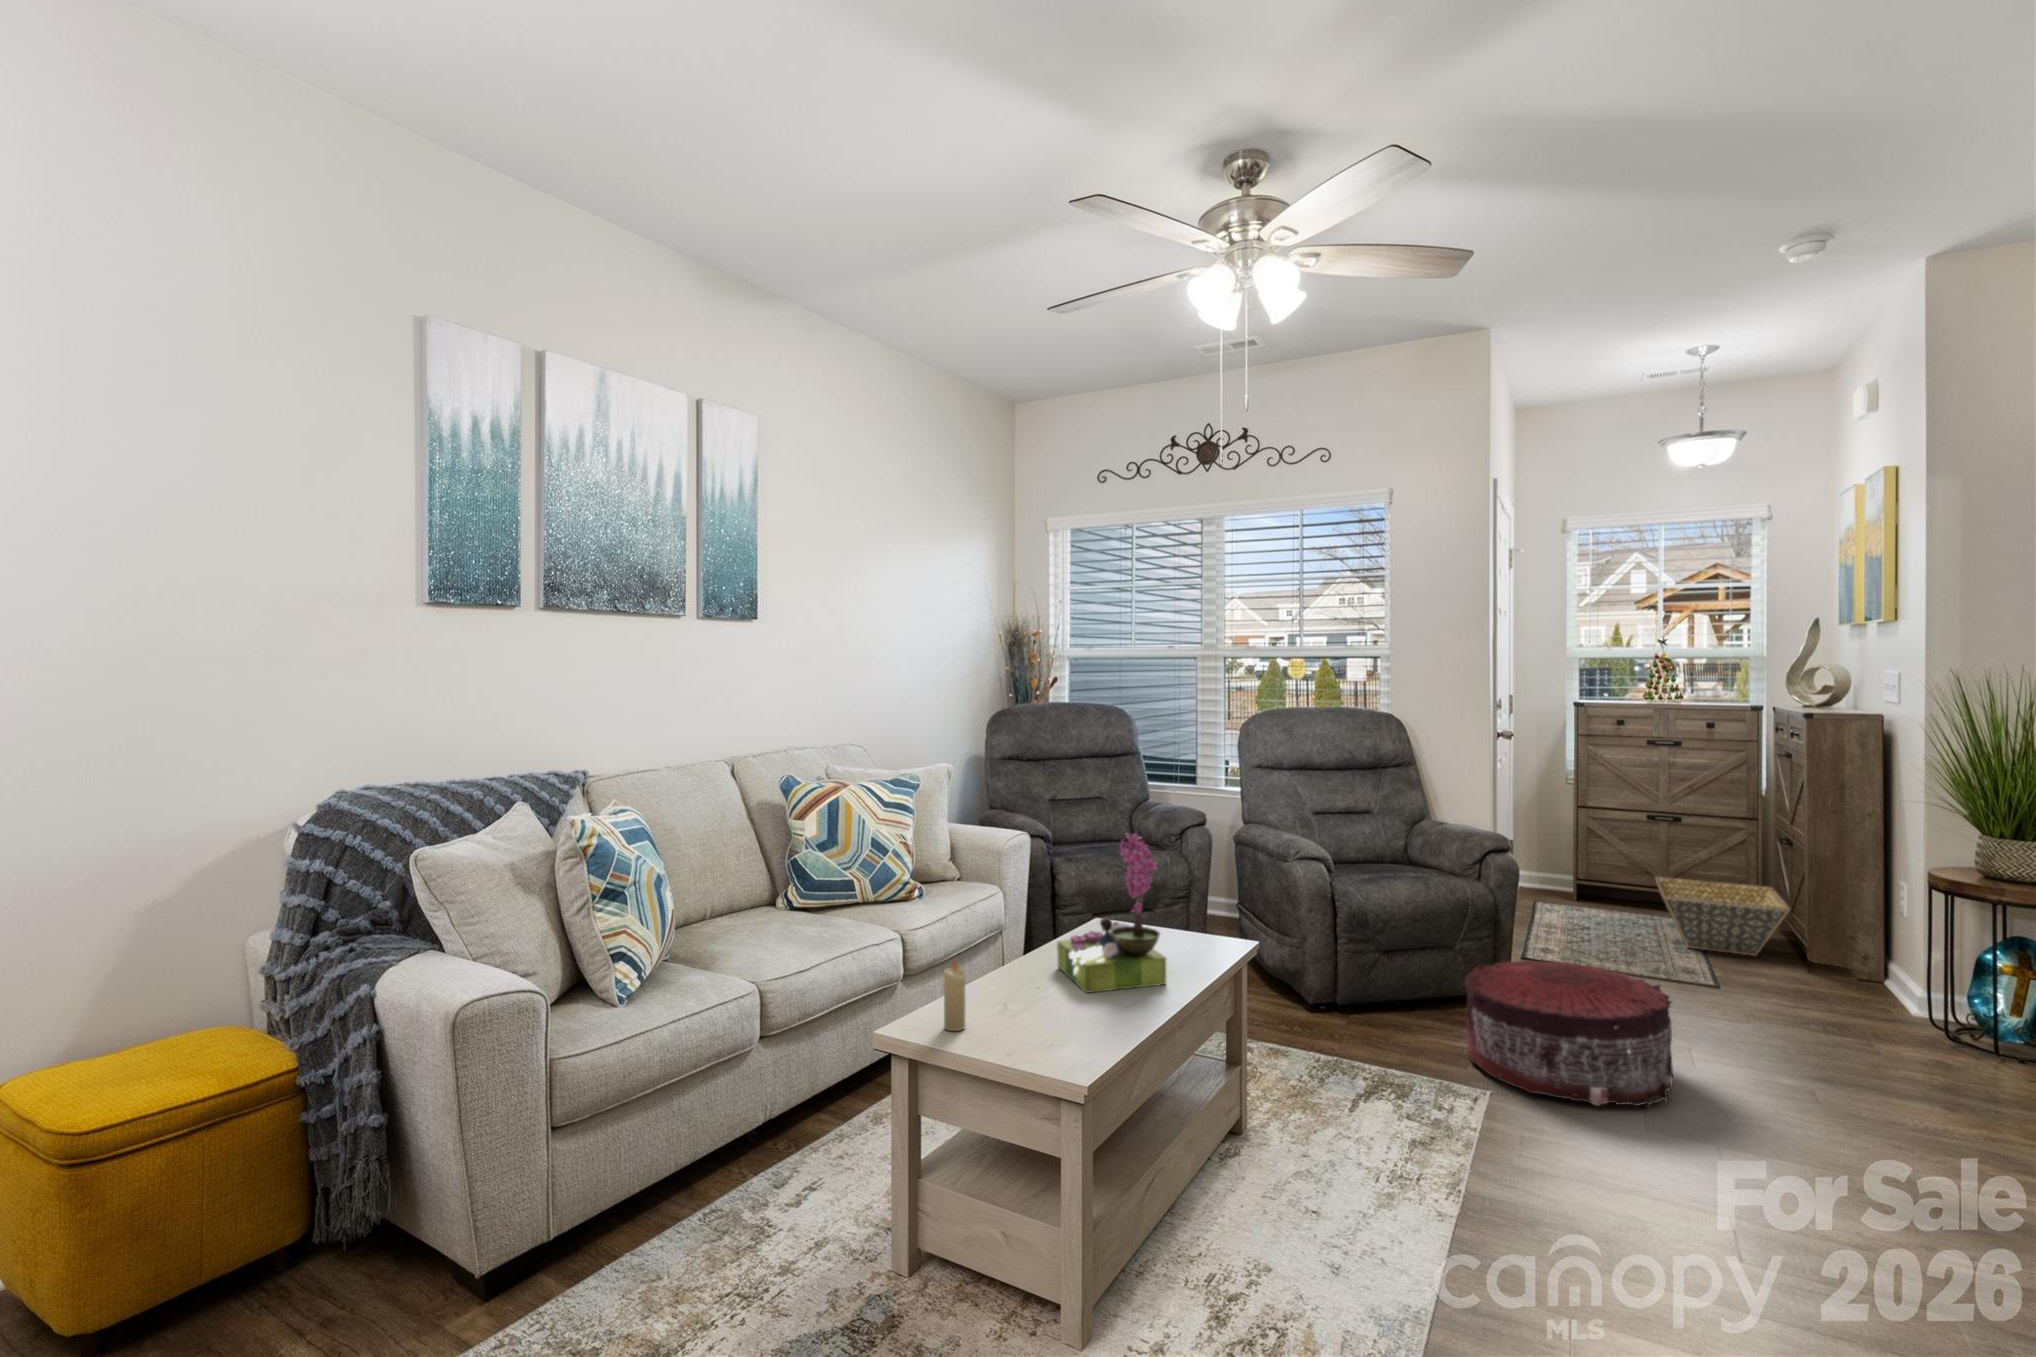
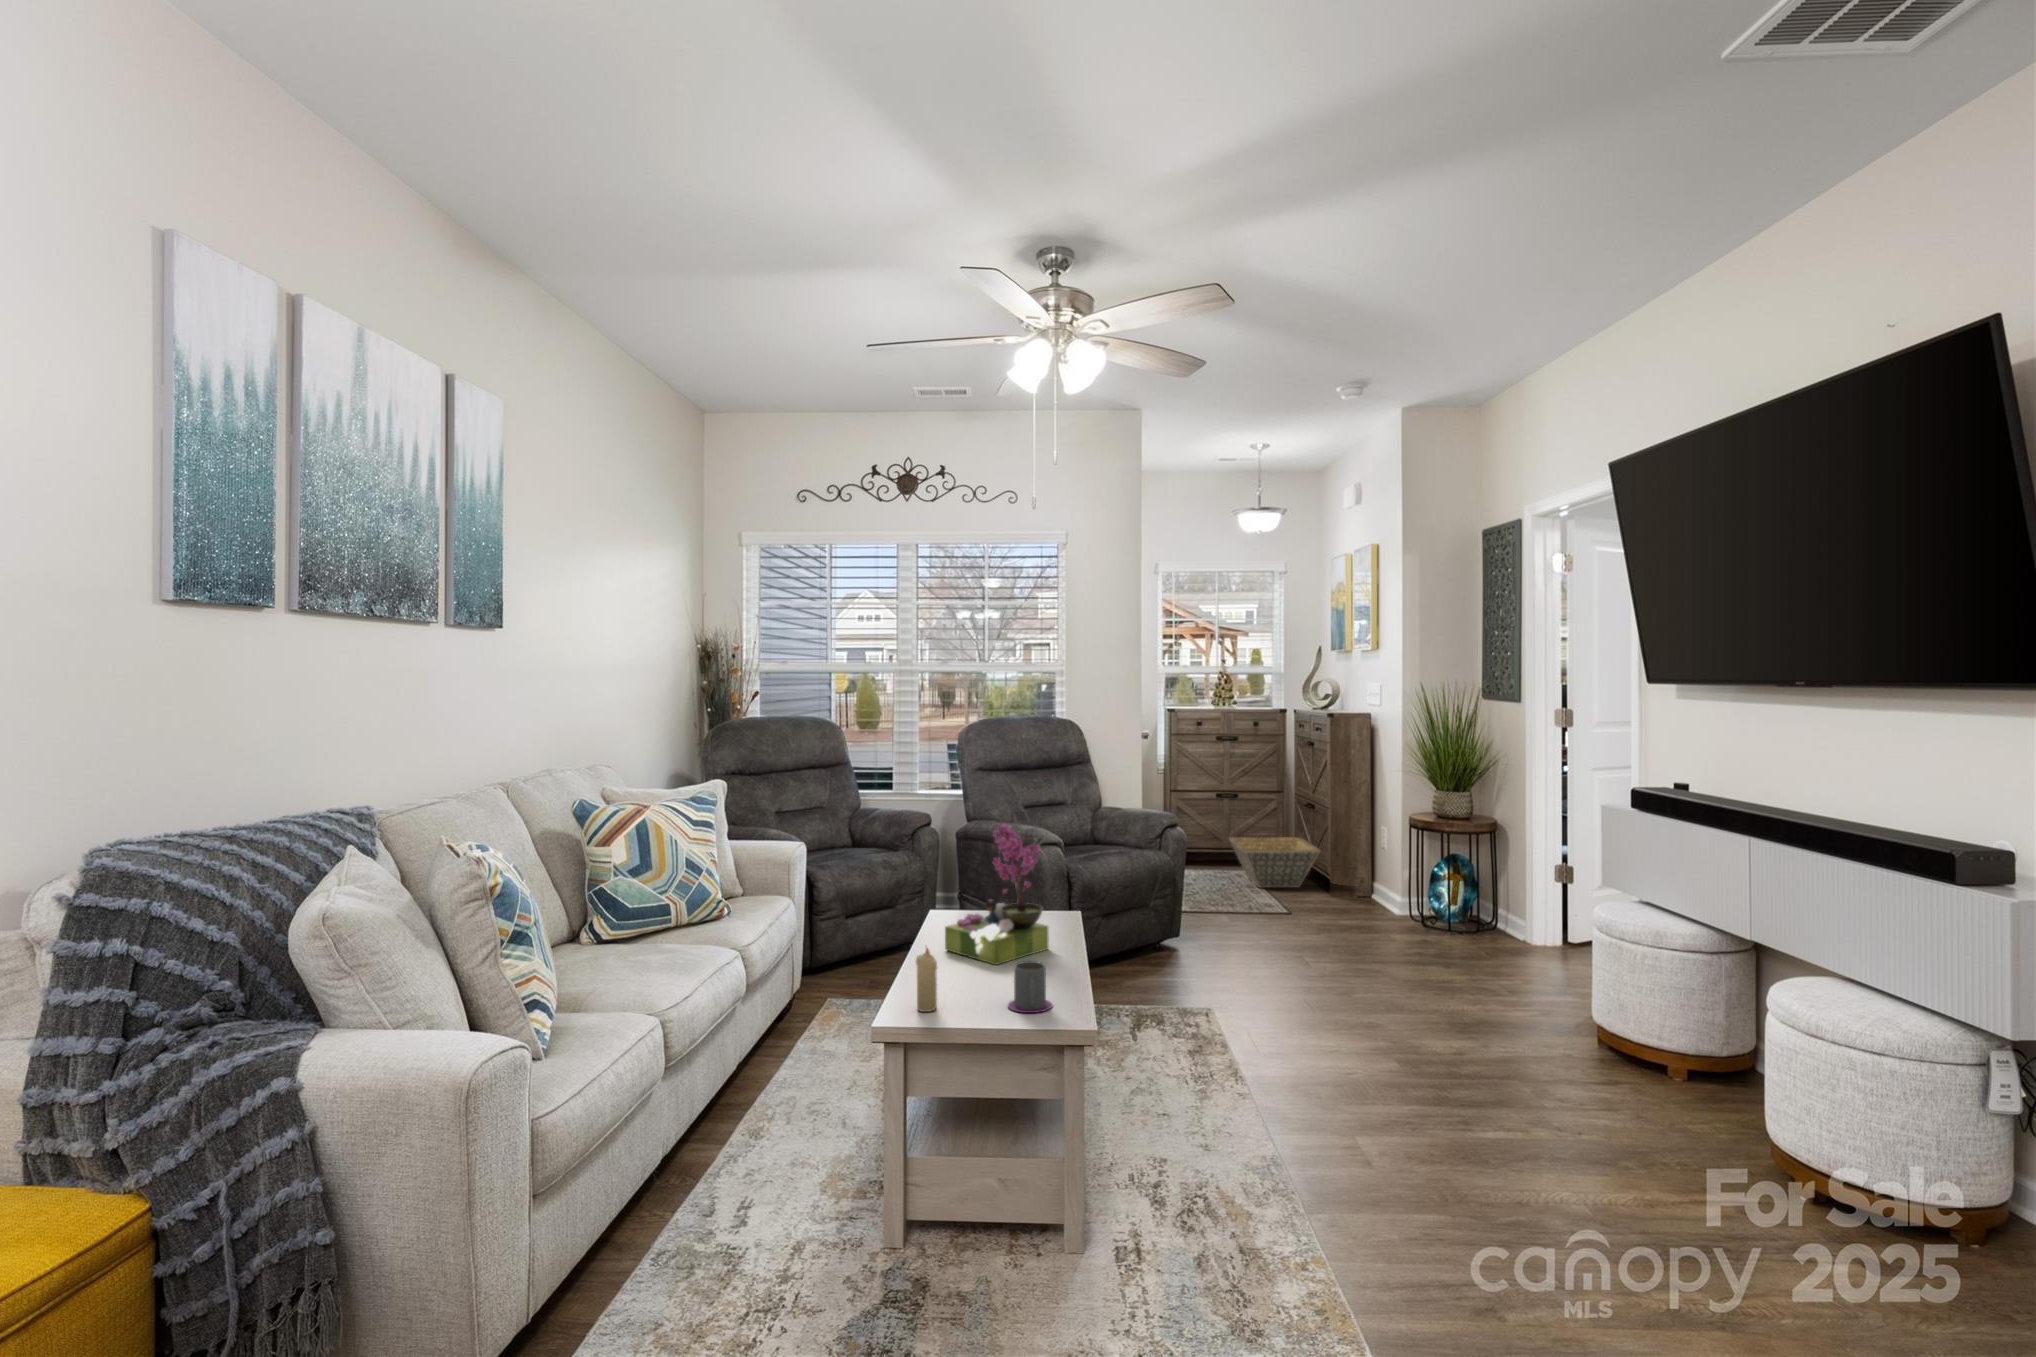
pouf: present [1465,960,1673,1108] -> none [1176,900,1321,1000]
mug: none [1032,994,1084,1056] -> present [1008,961,1053,1013]

